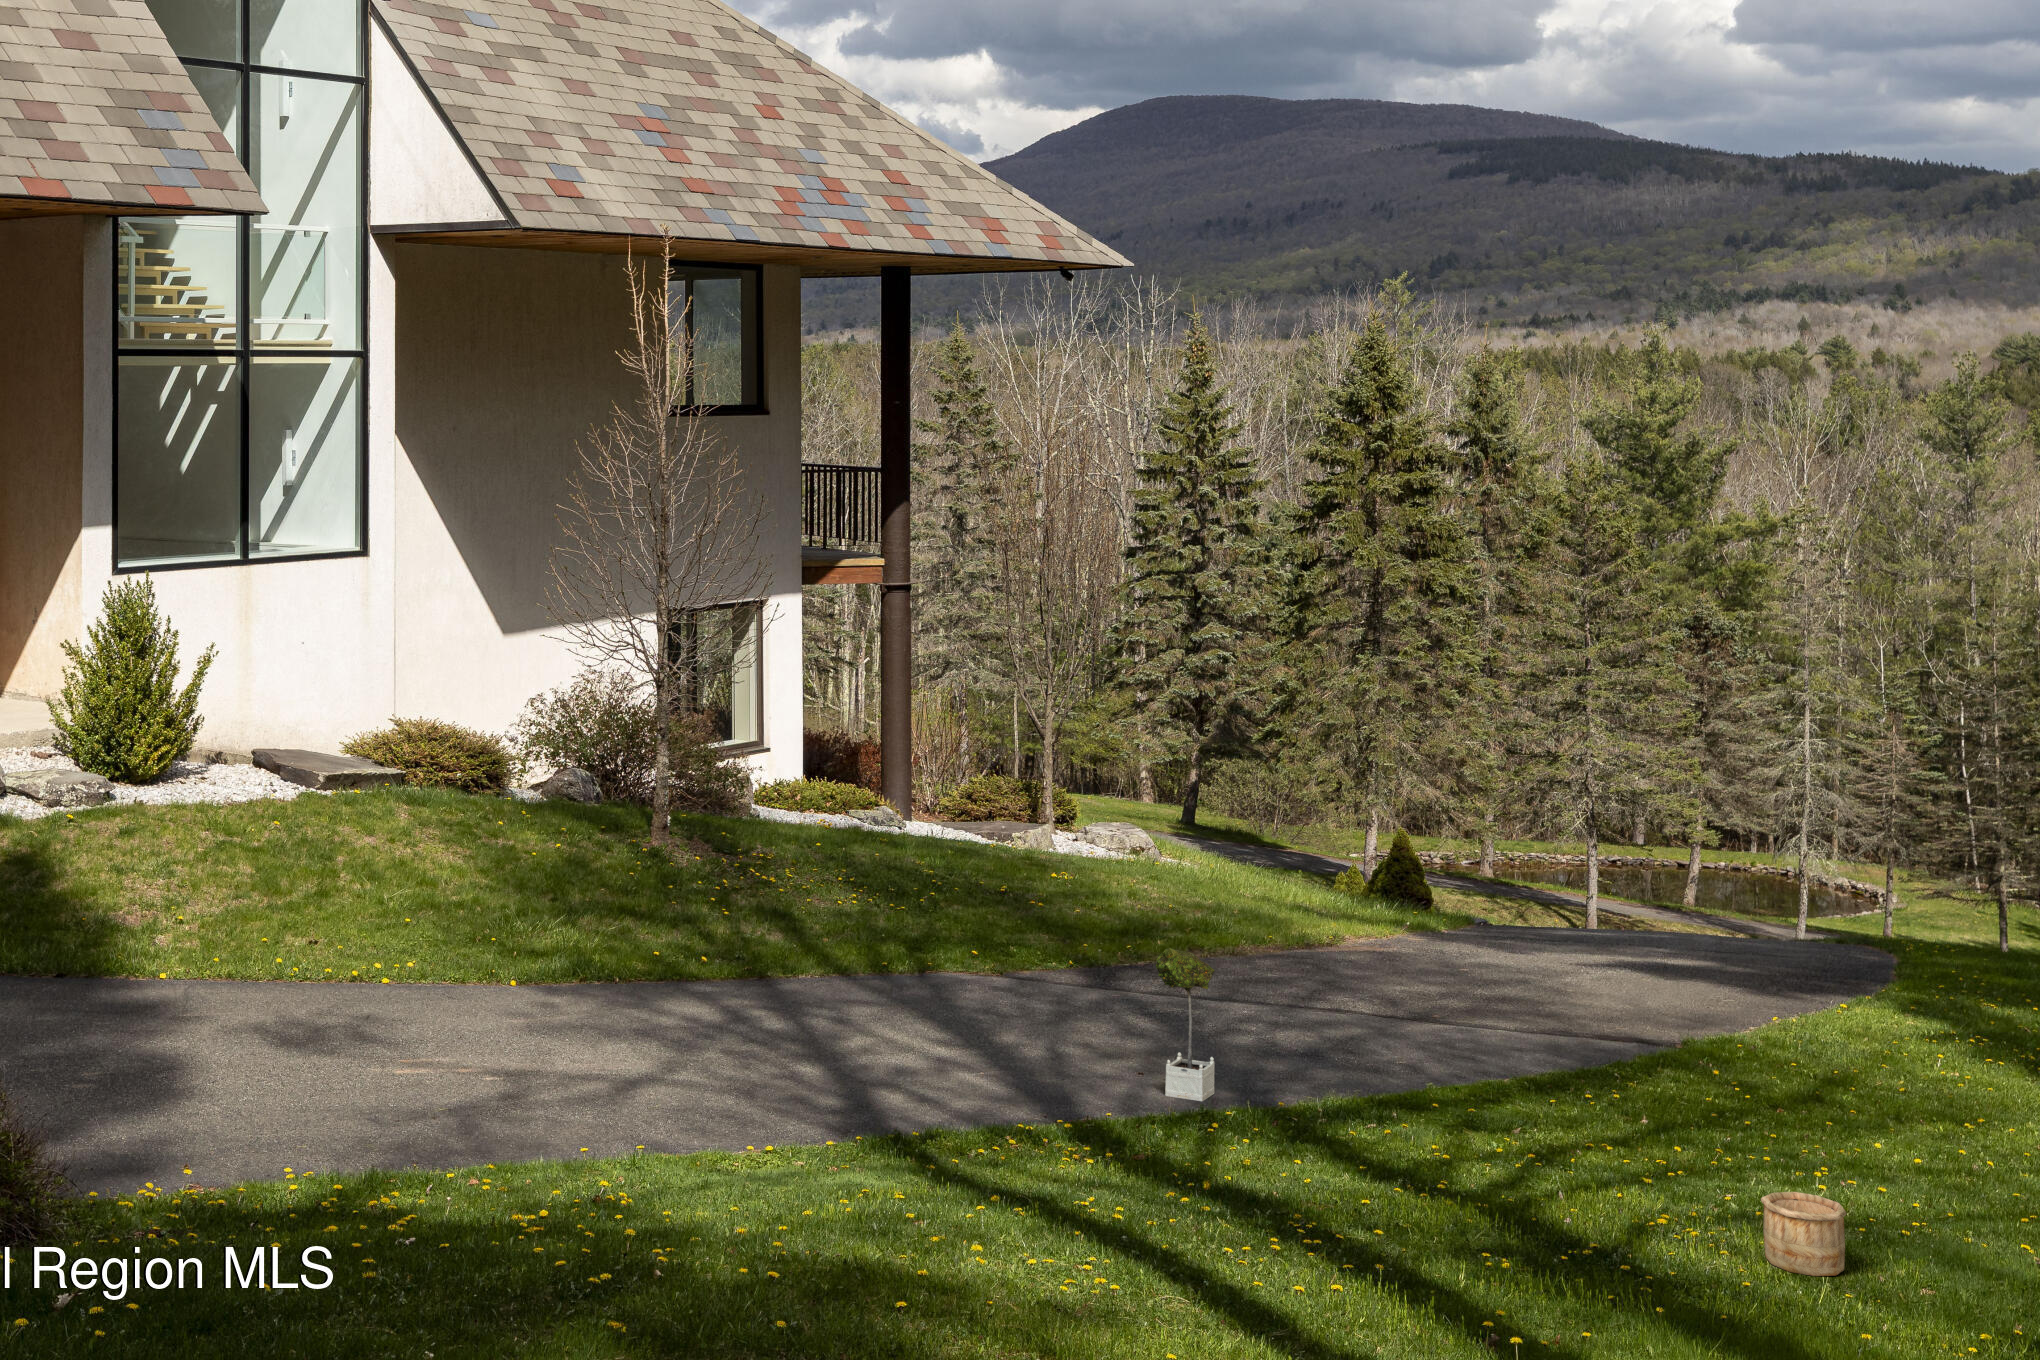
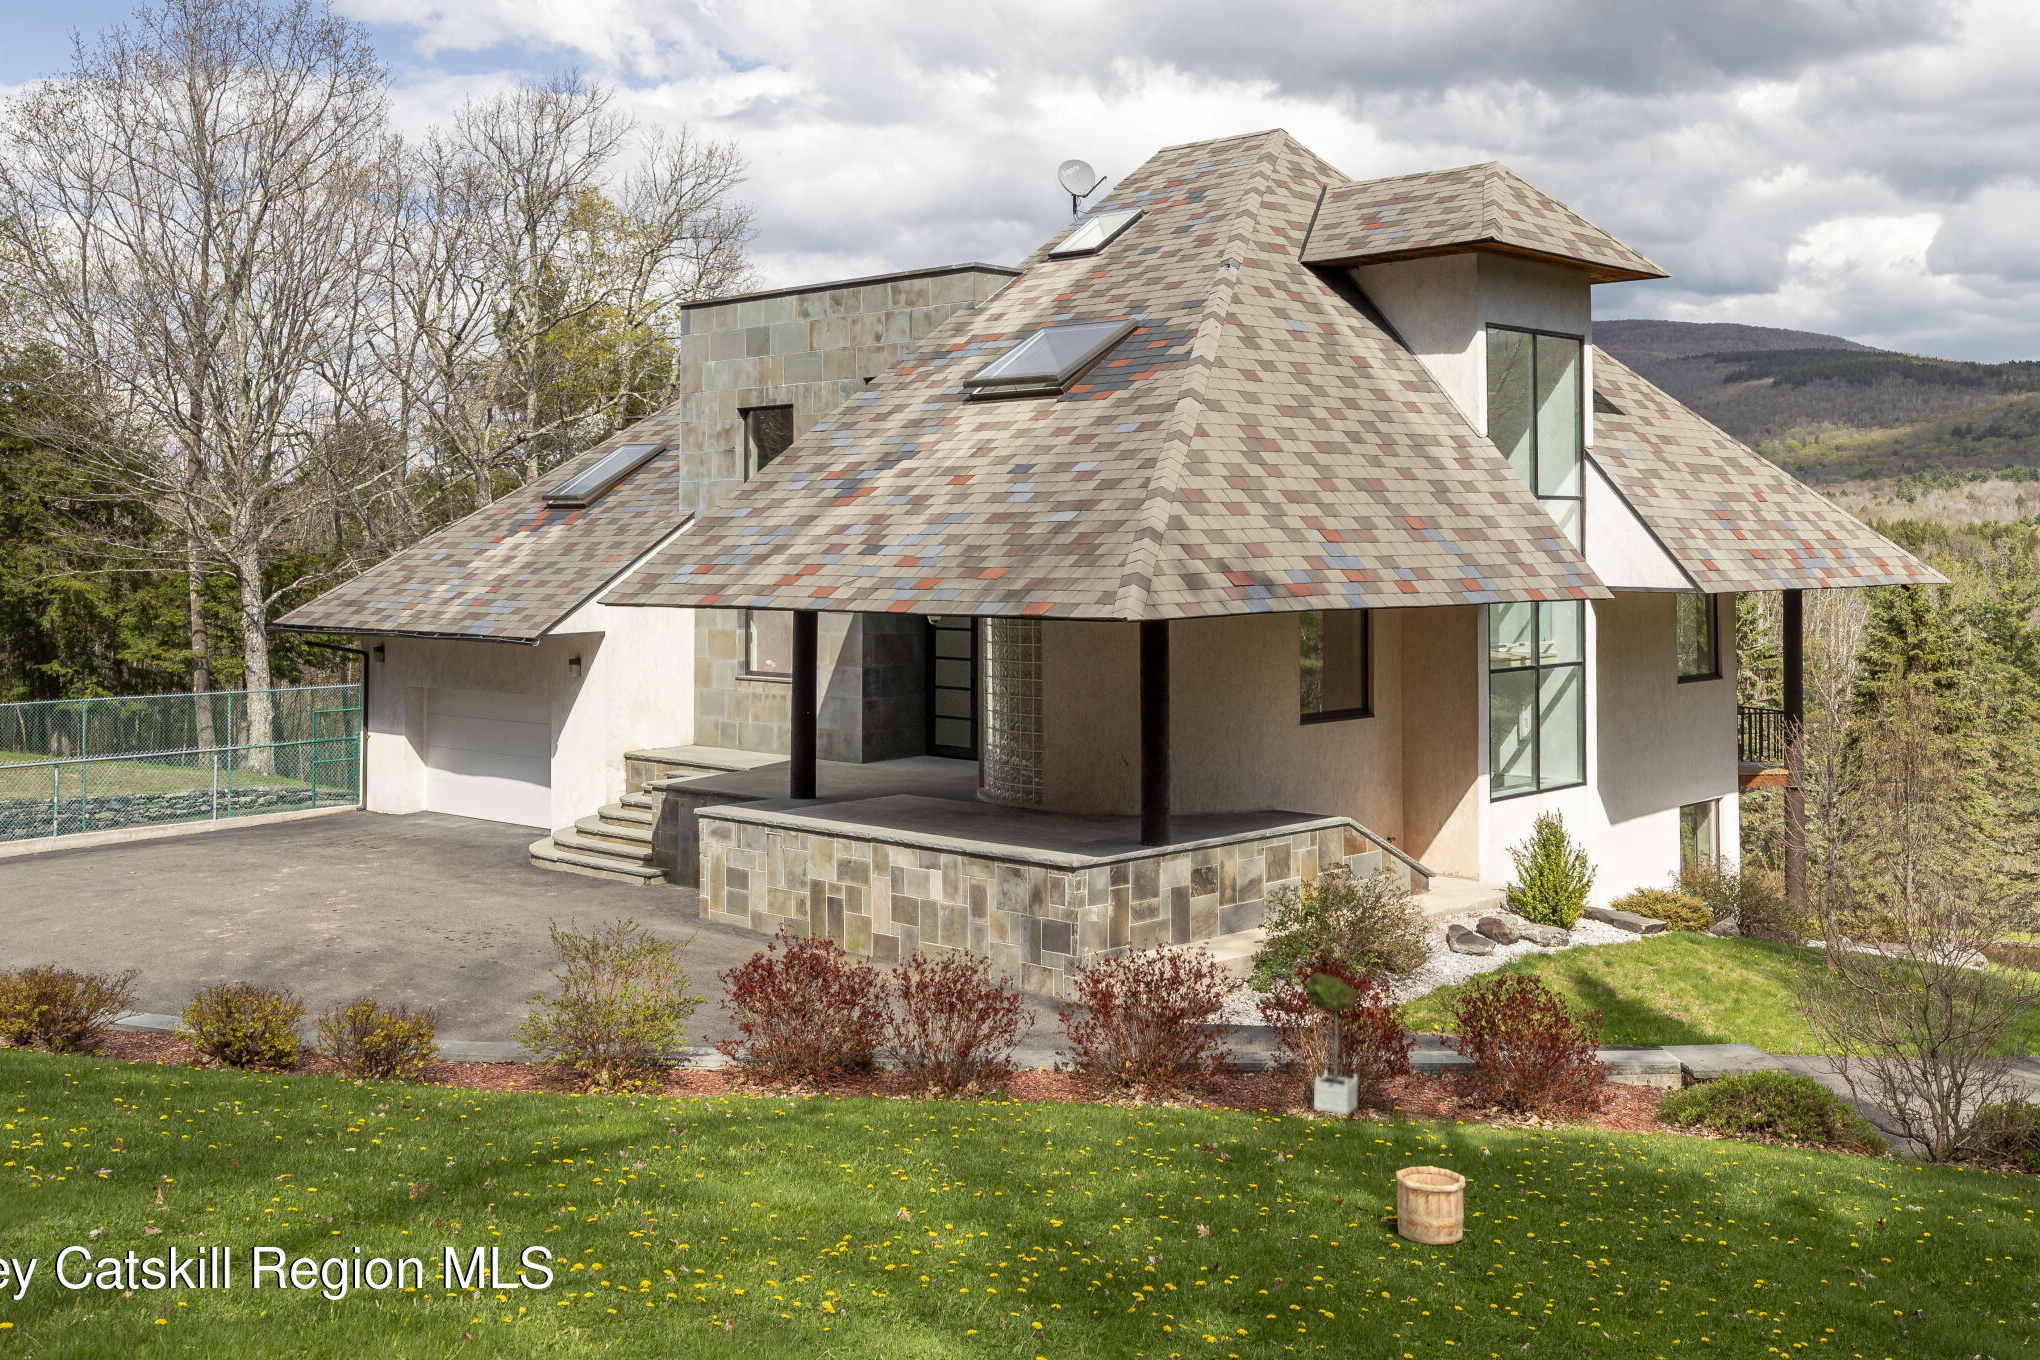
wooden bucket: present [1761,1192,1846,1276] -> present [1396,1166,1466,1244]

